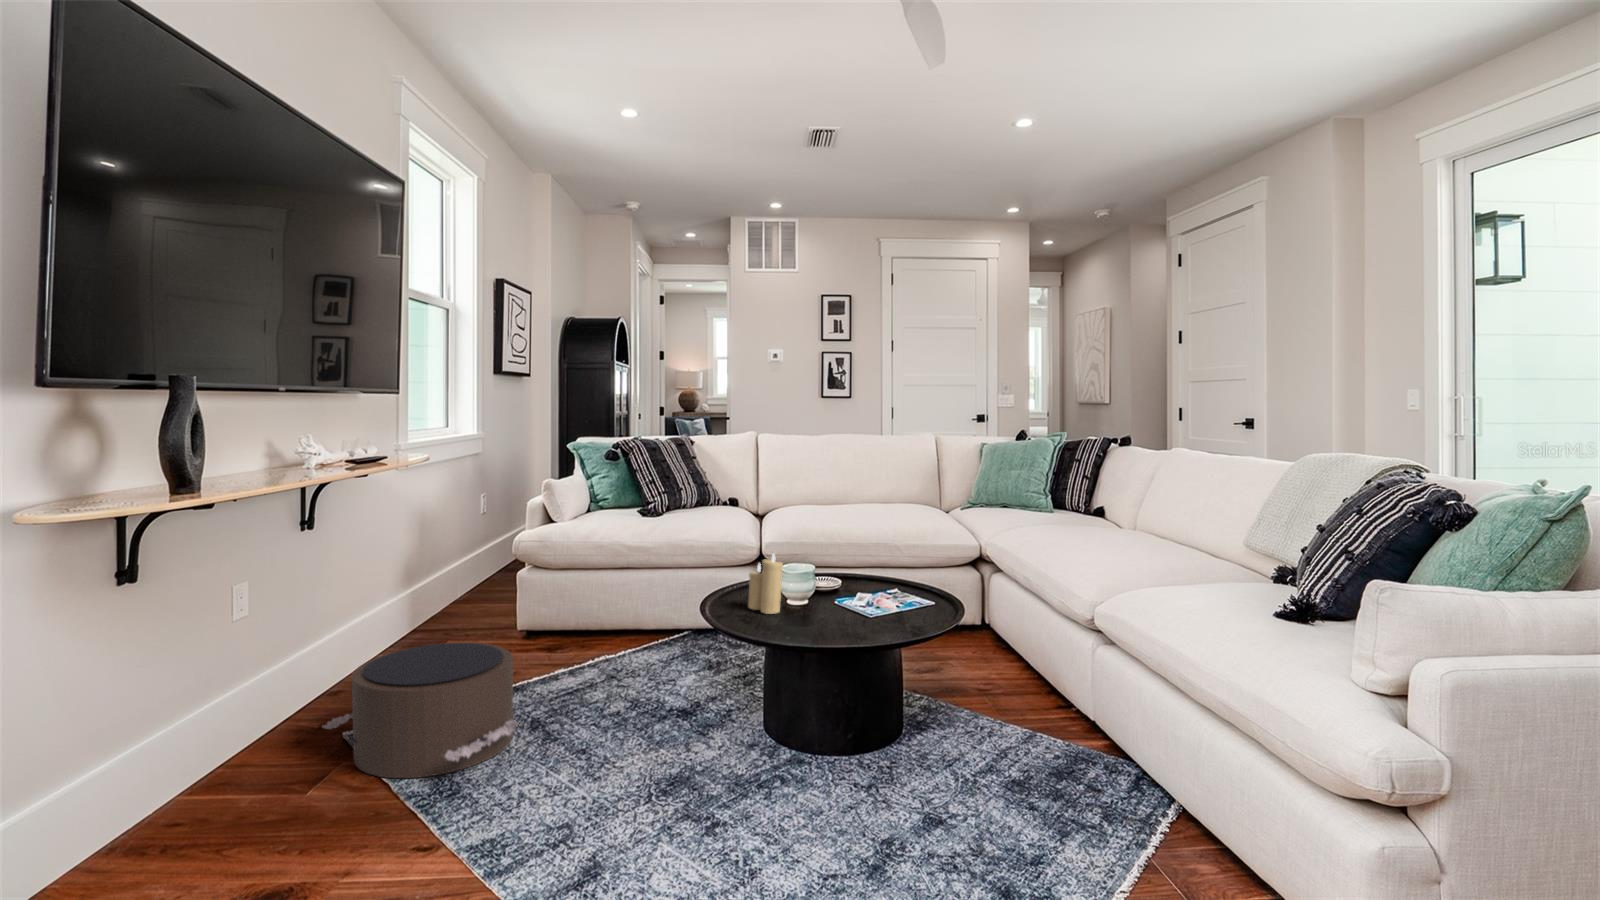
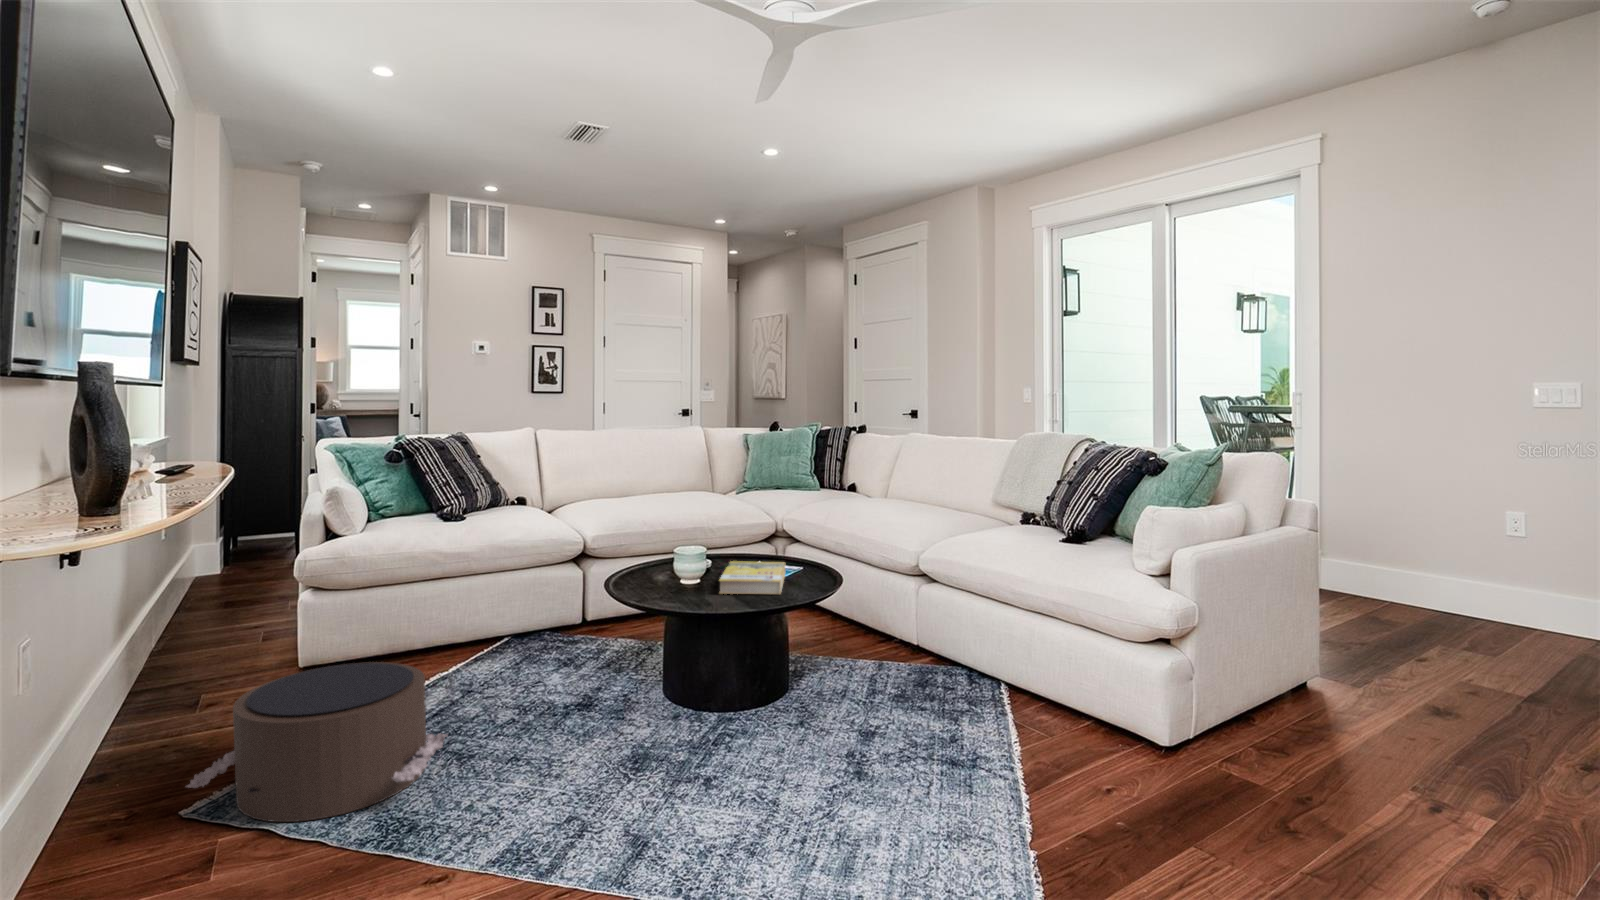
candle: present [748,554,783,614] -> none [648,534,685,591]
book: none [805,588,910,634] -> present [719,561,785,594]

